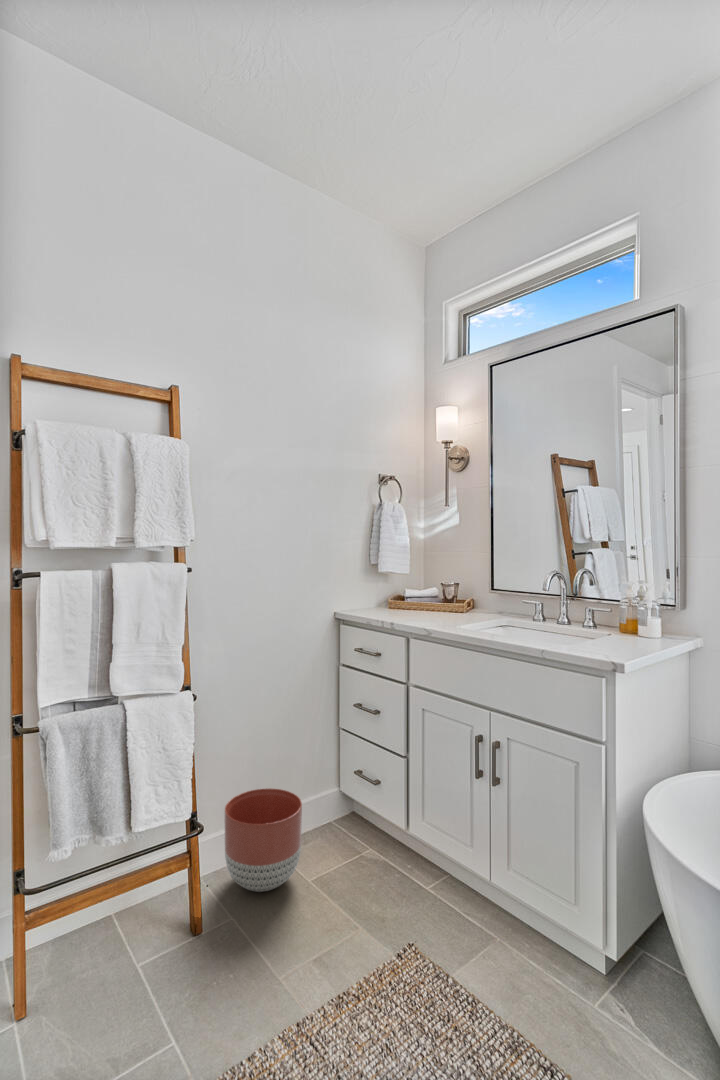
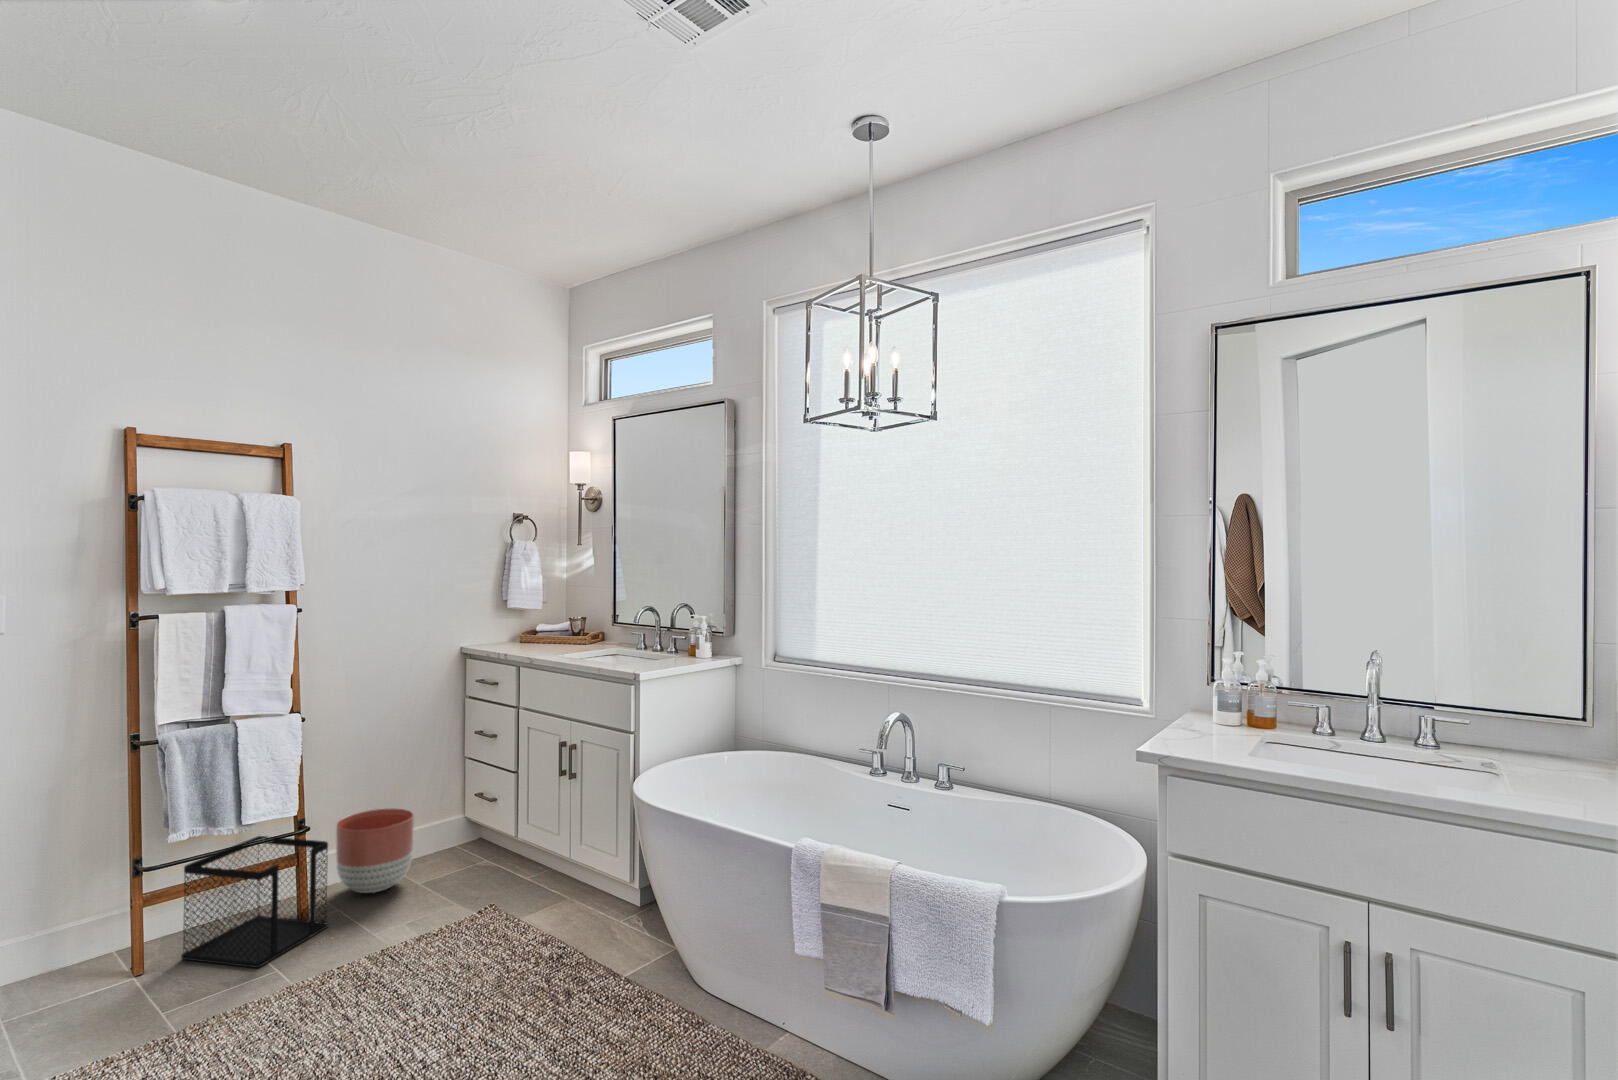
wastebasket: none [69,829,225,1029] -> present [181,836,328,968]

